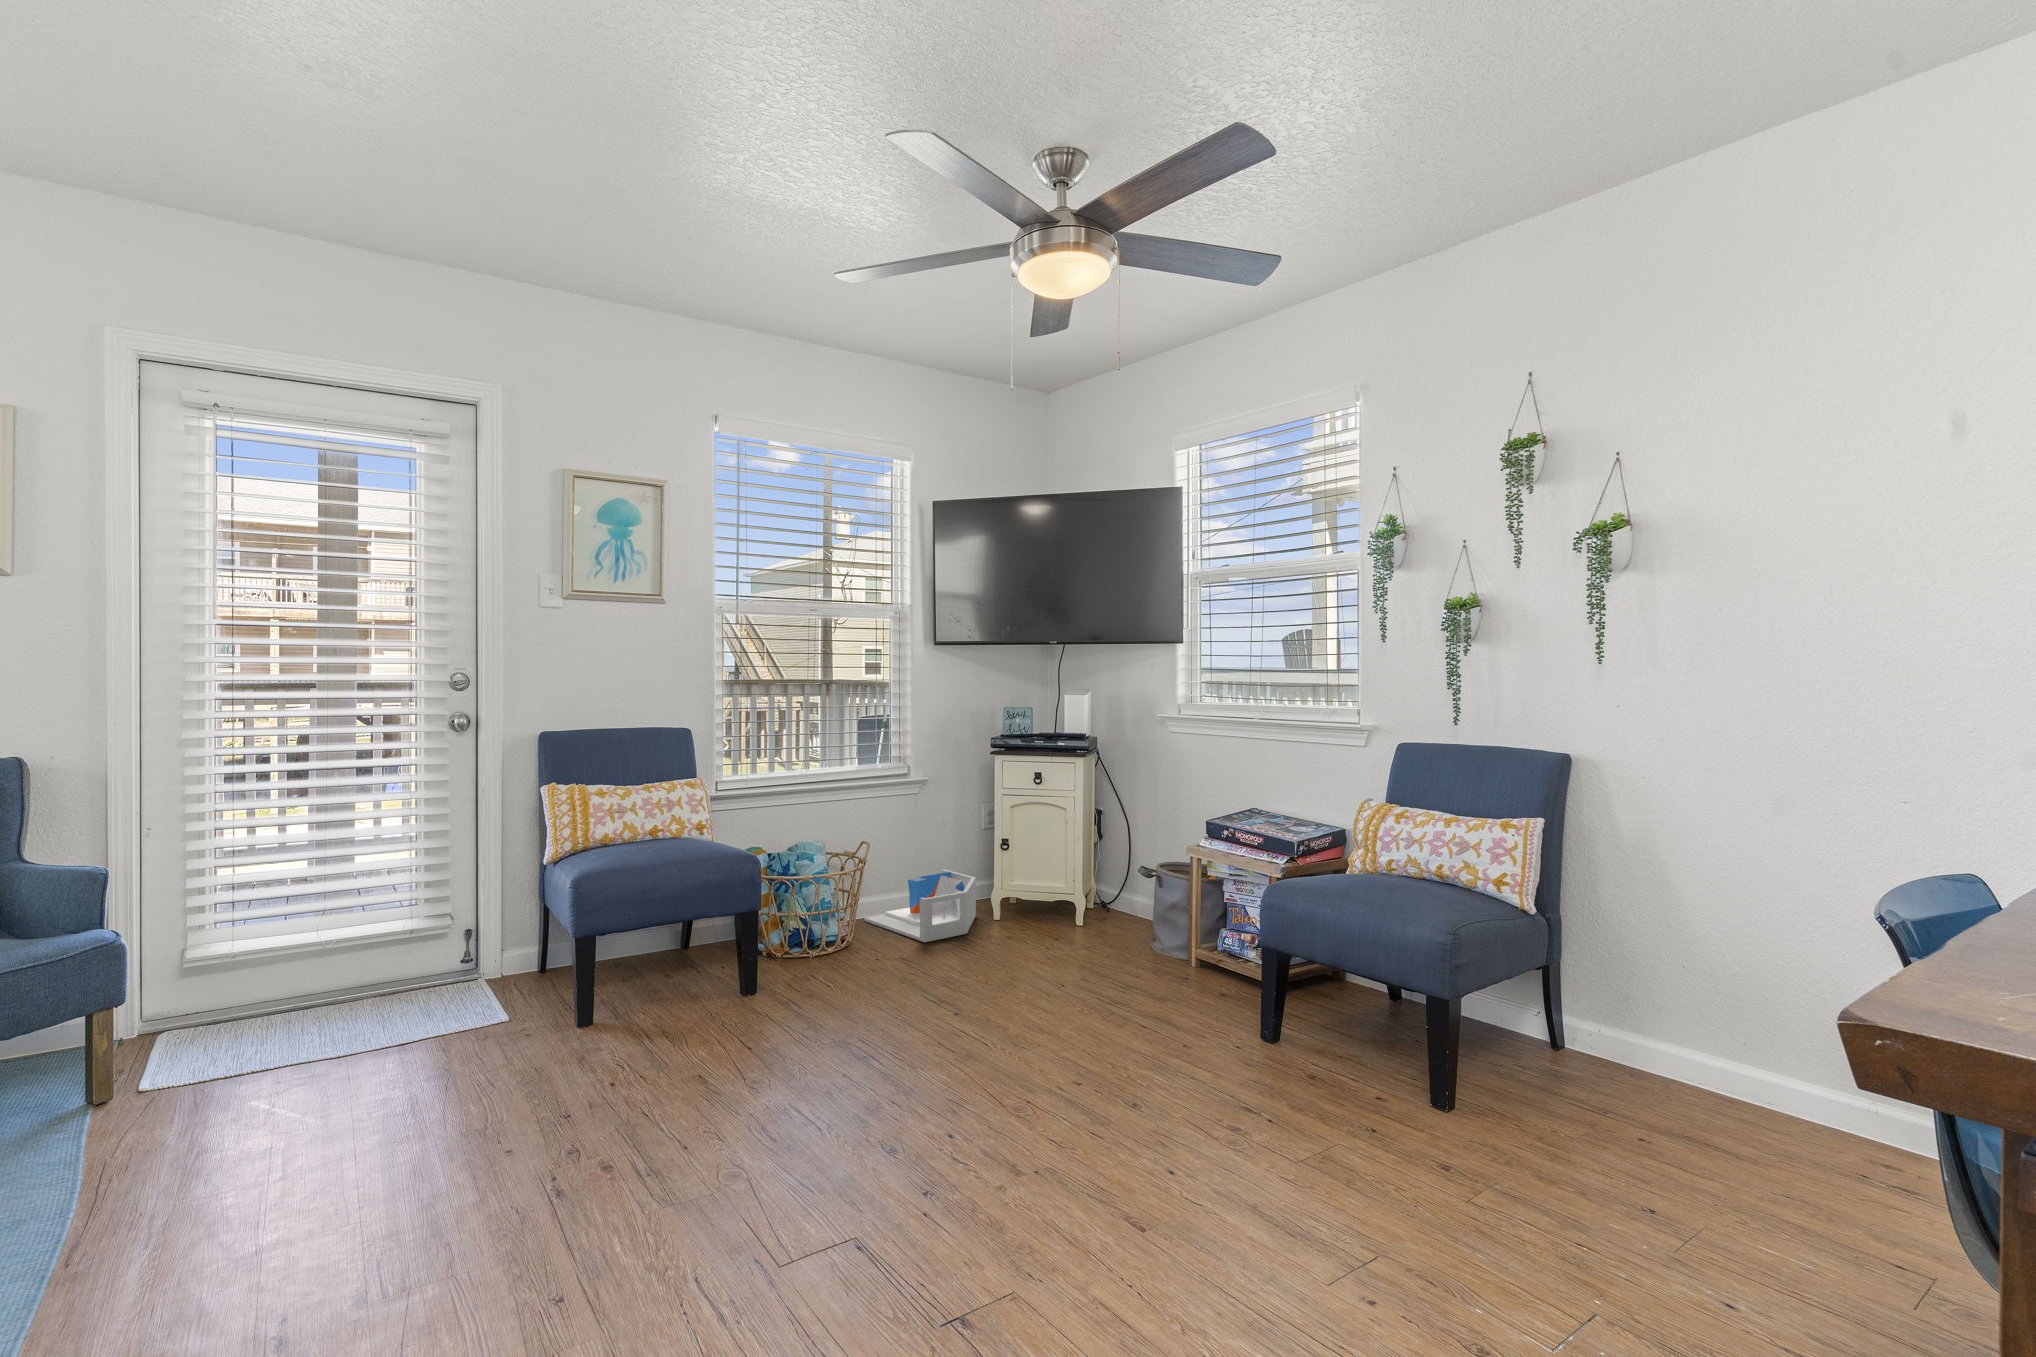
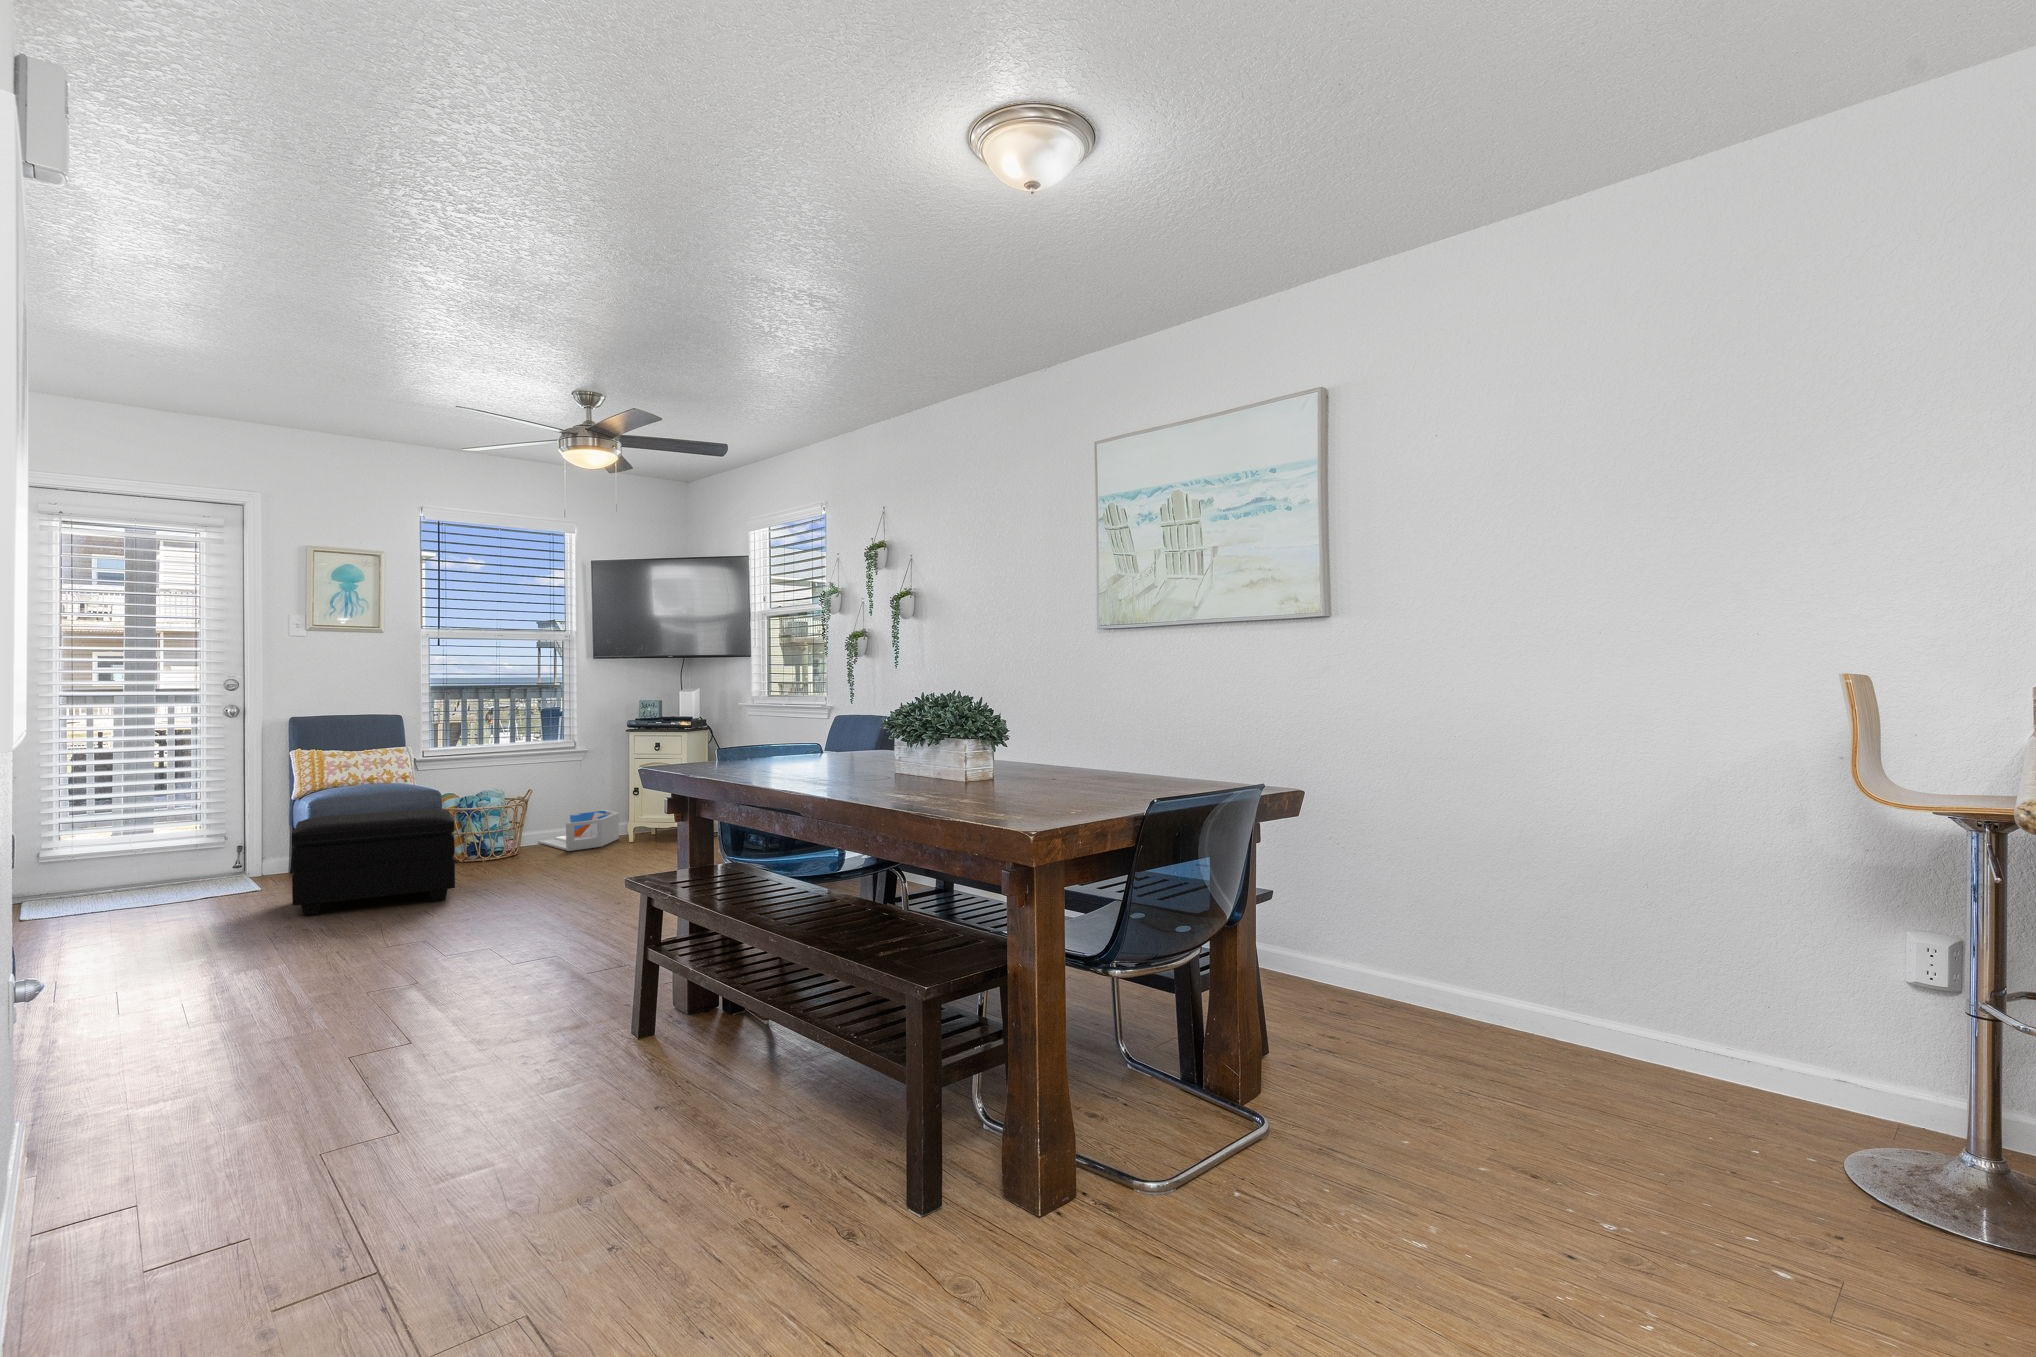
footstool: none [566,894,829,1105] -> present [292,809,455,916]

